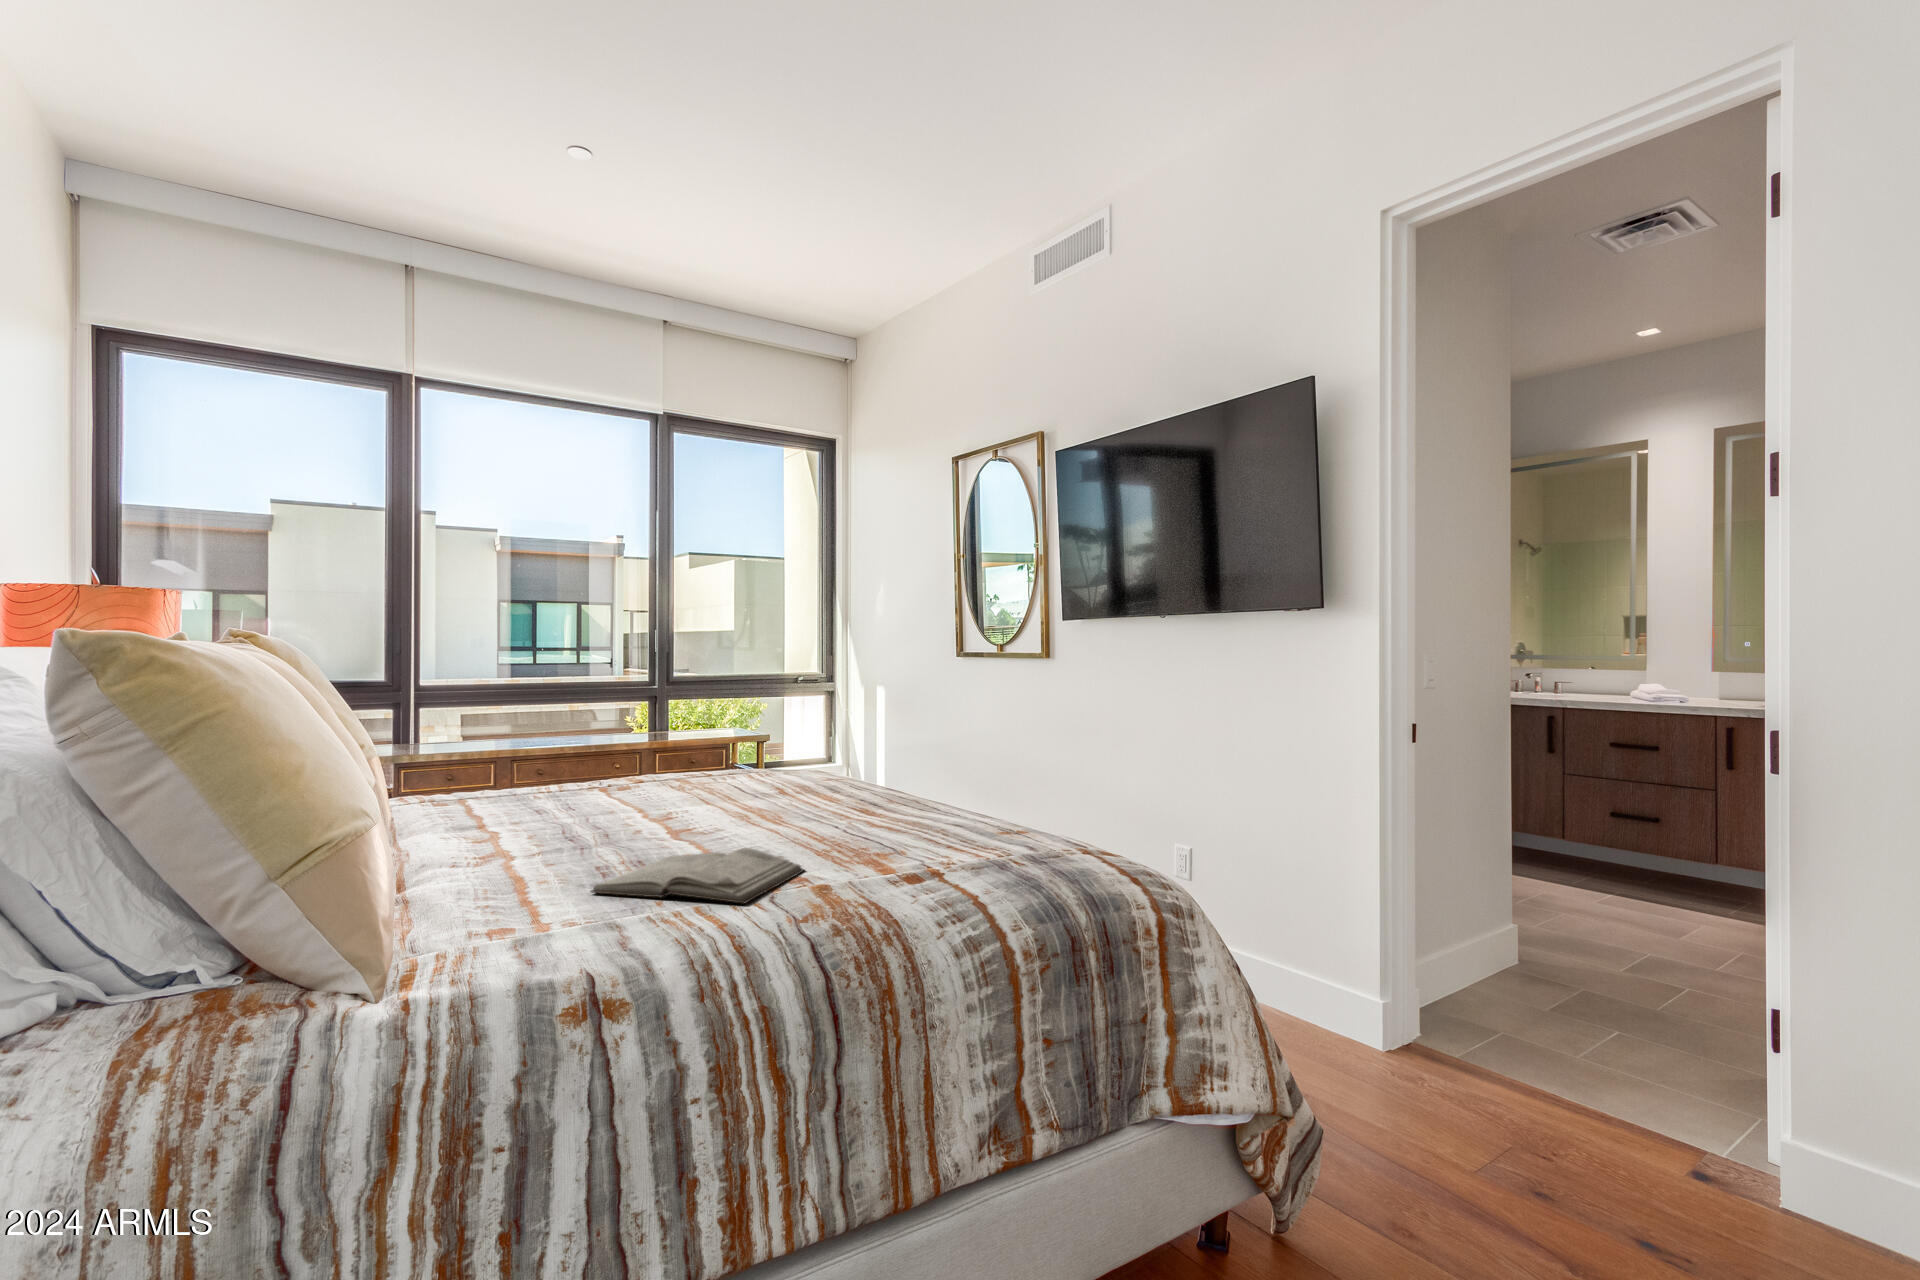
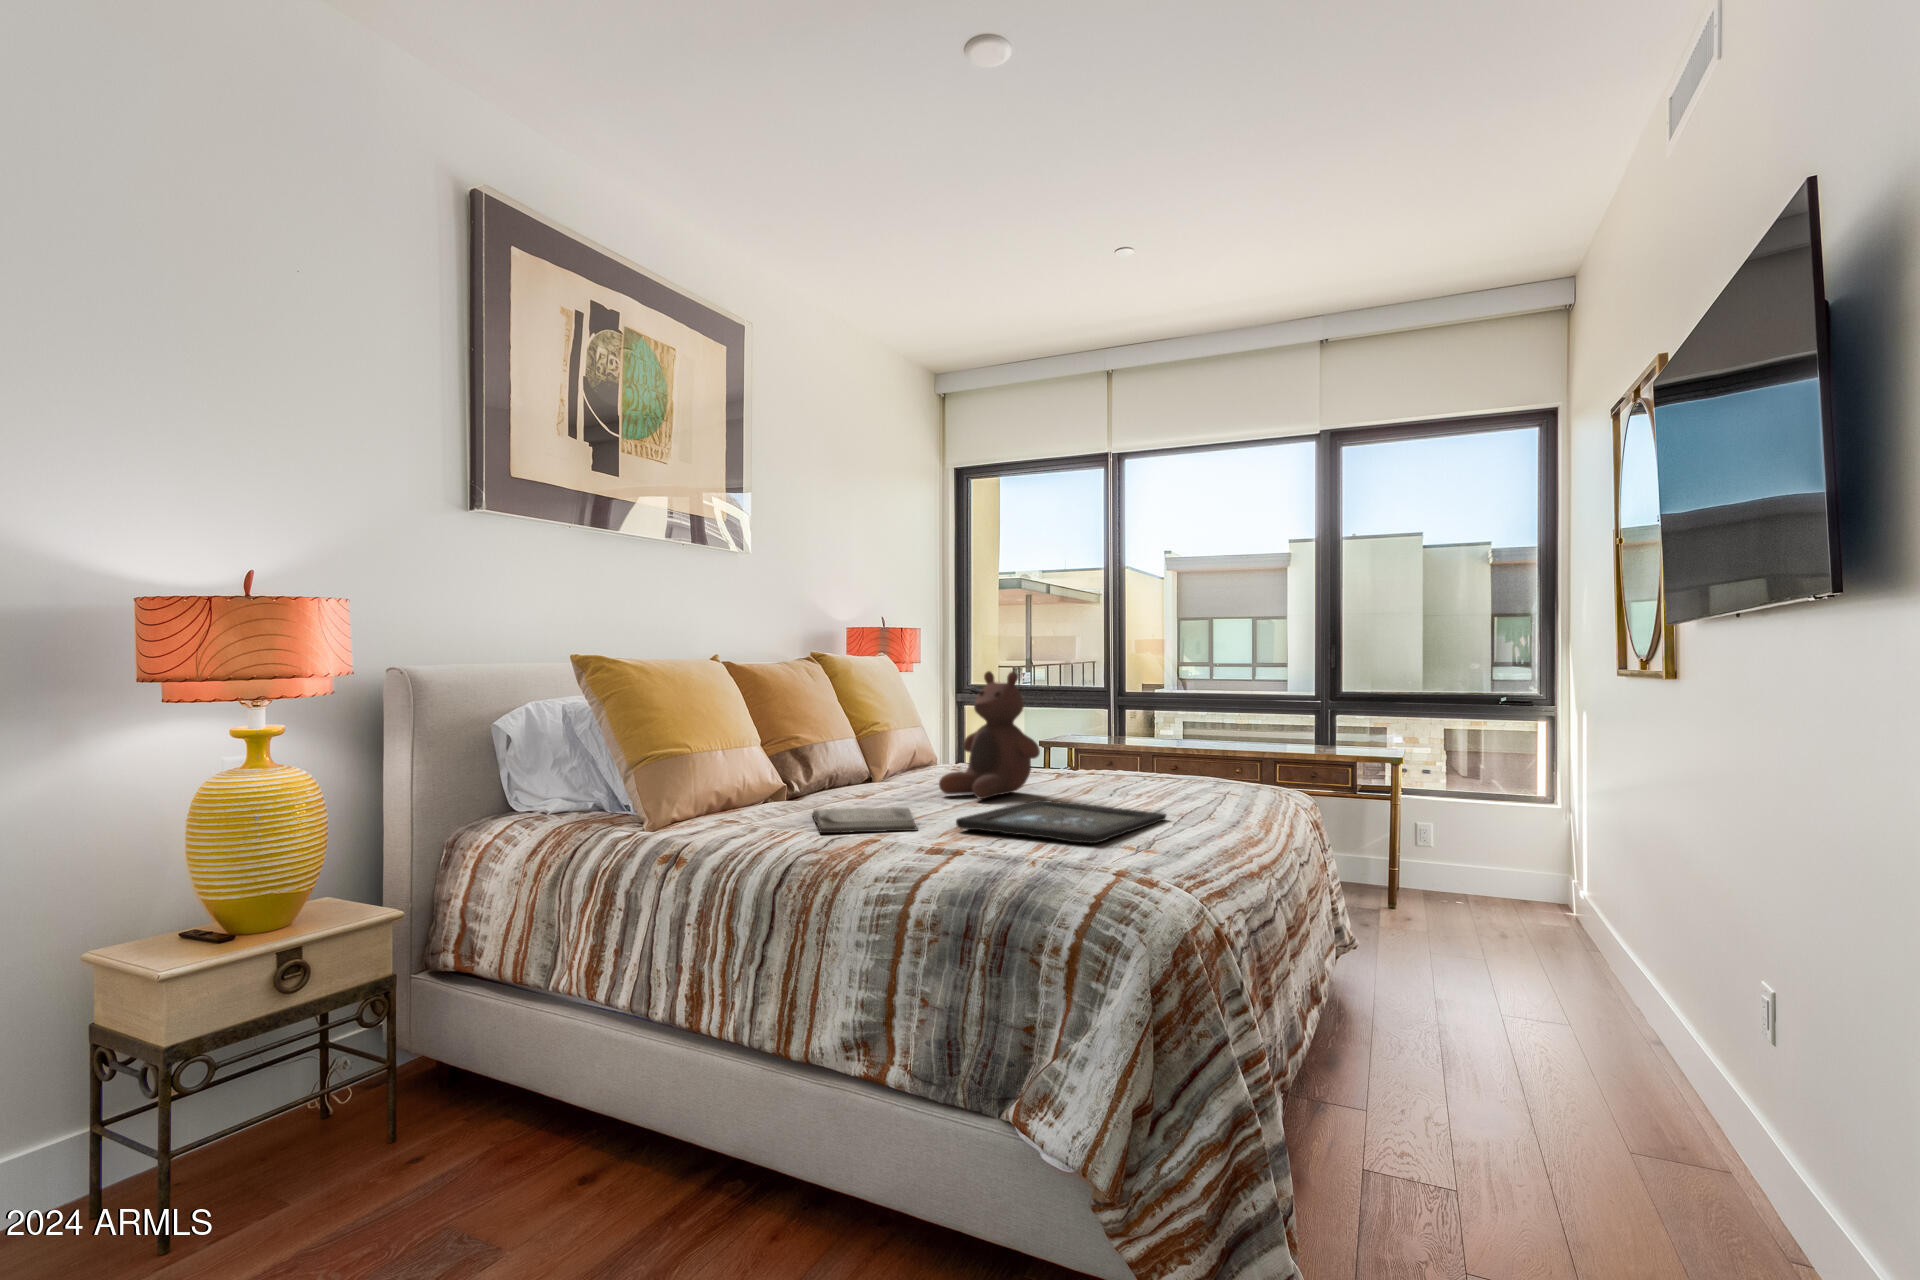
stuffed bear: none [580,667,715,832] -> present [939,671,1040,799]
tray: none [775,802,998,856] -> present [956,800,1166,843]

